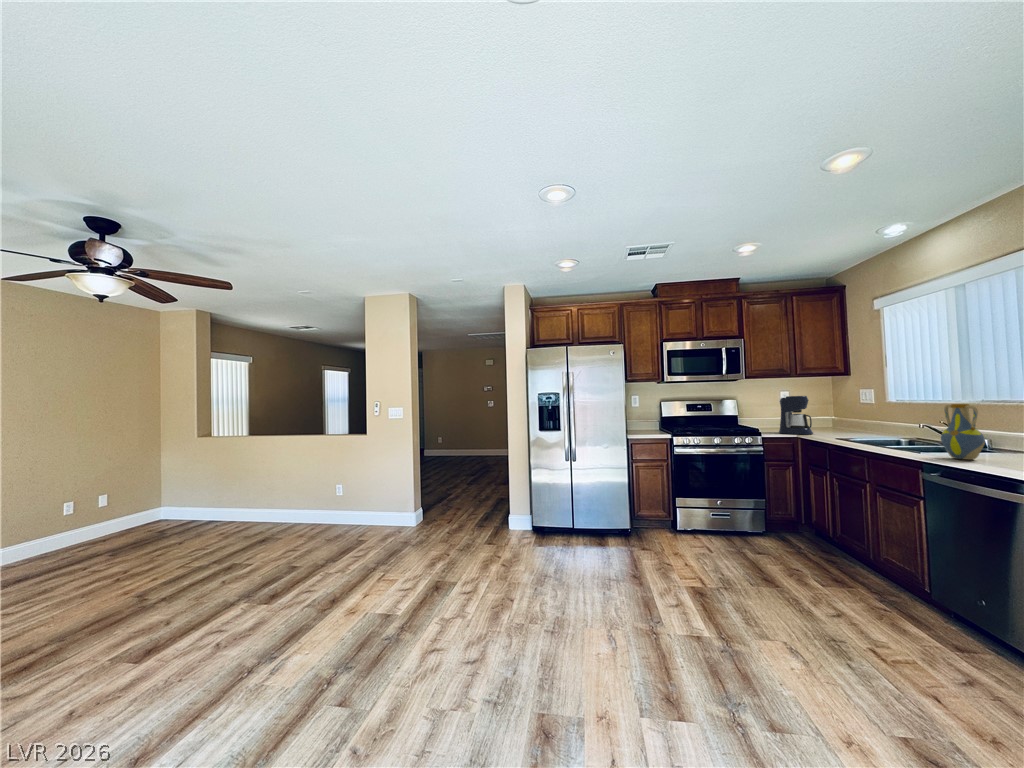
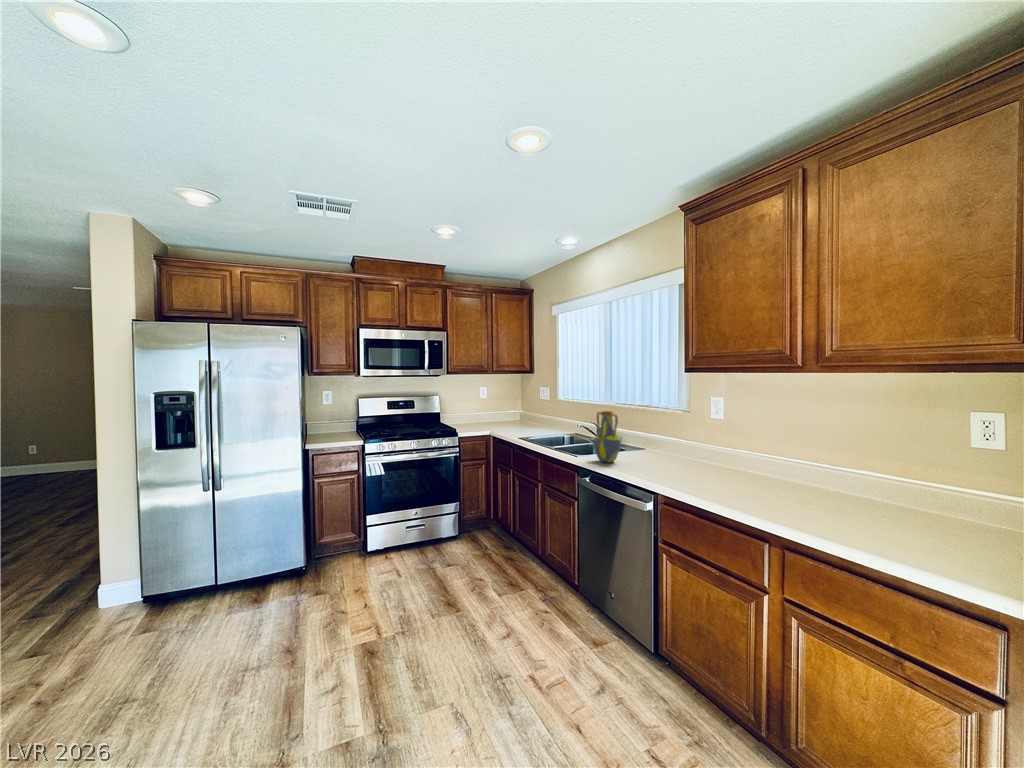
coffee maker: present [779,396,813,435] -> none [474,394,503,433]

